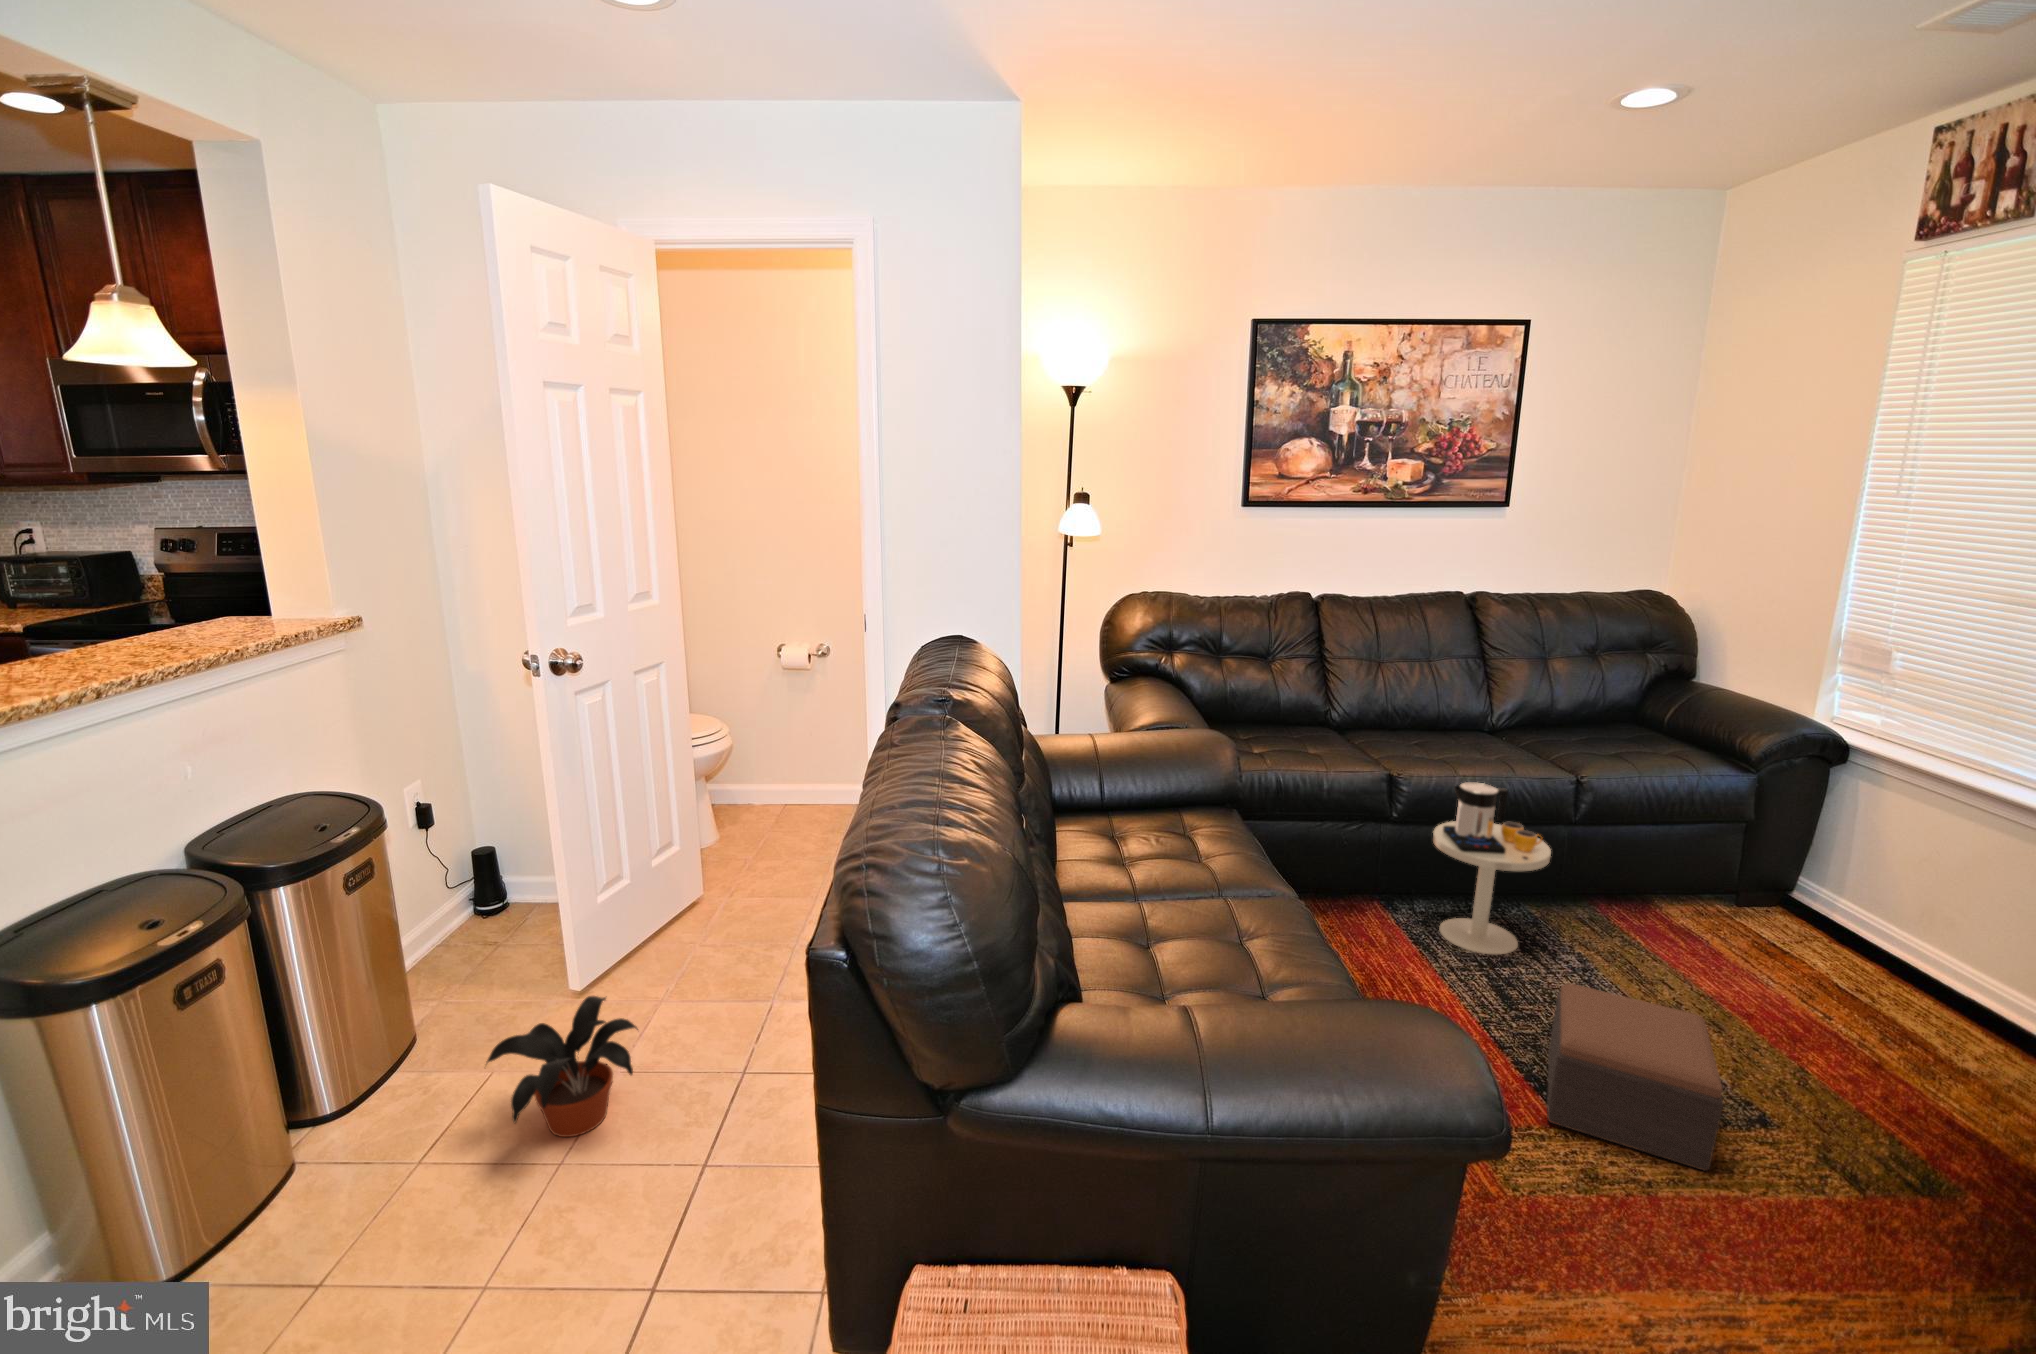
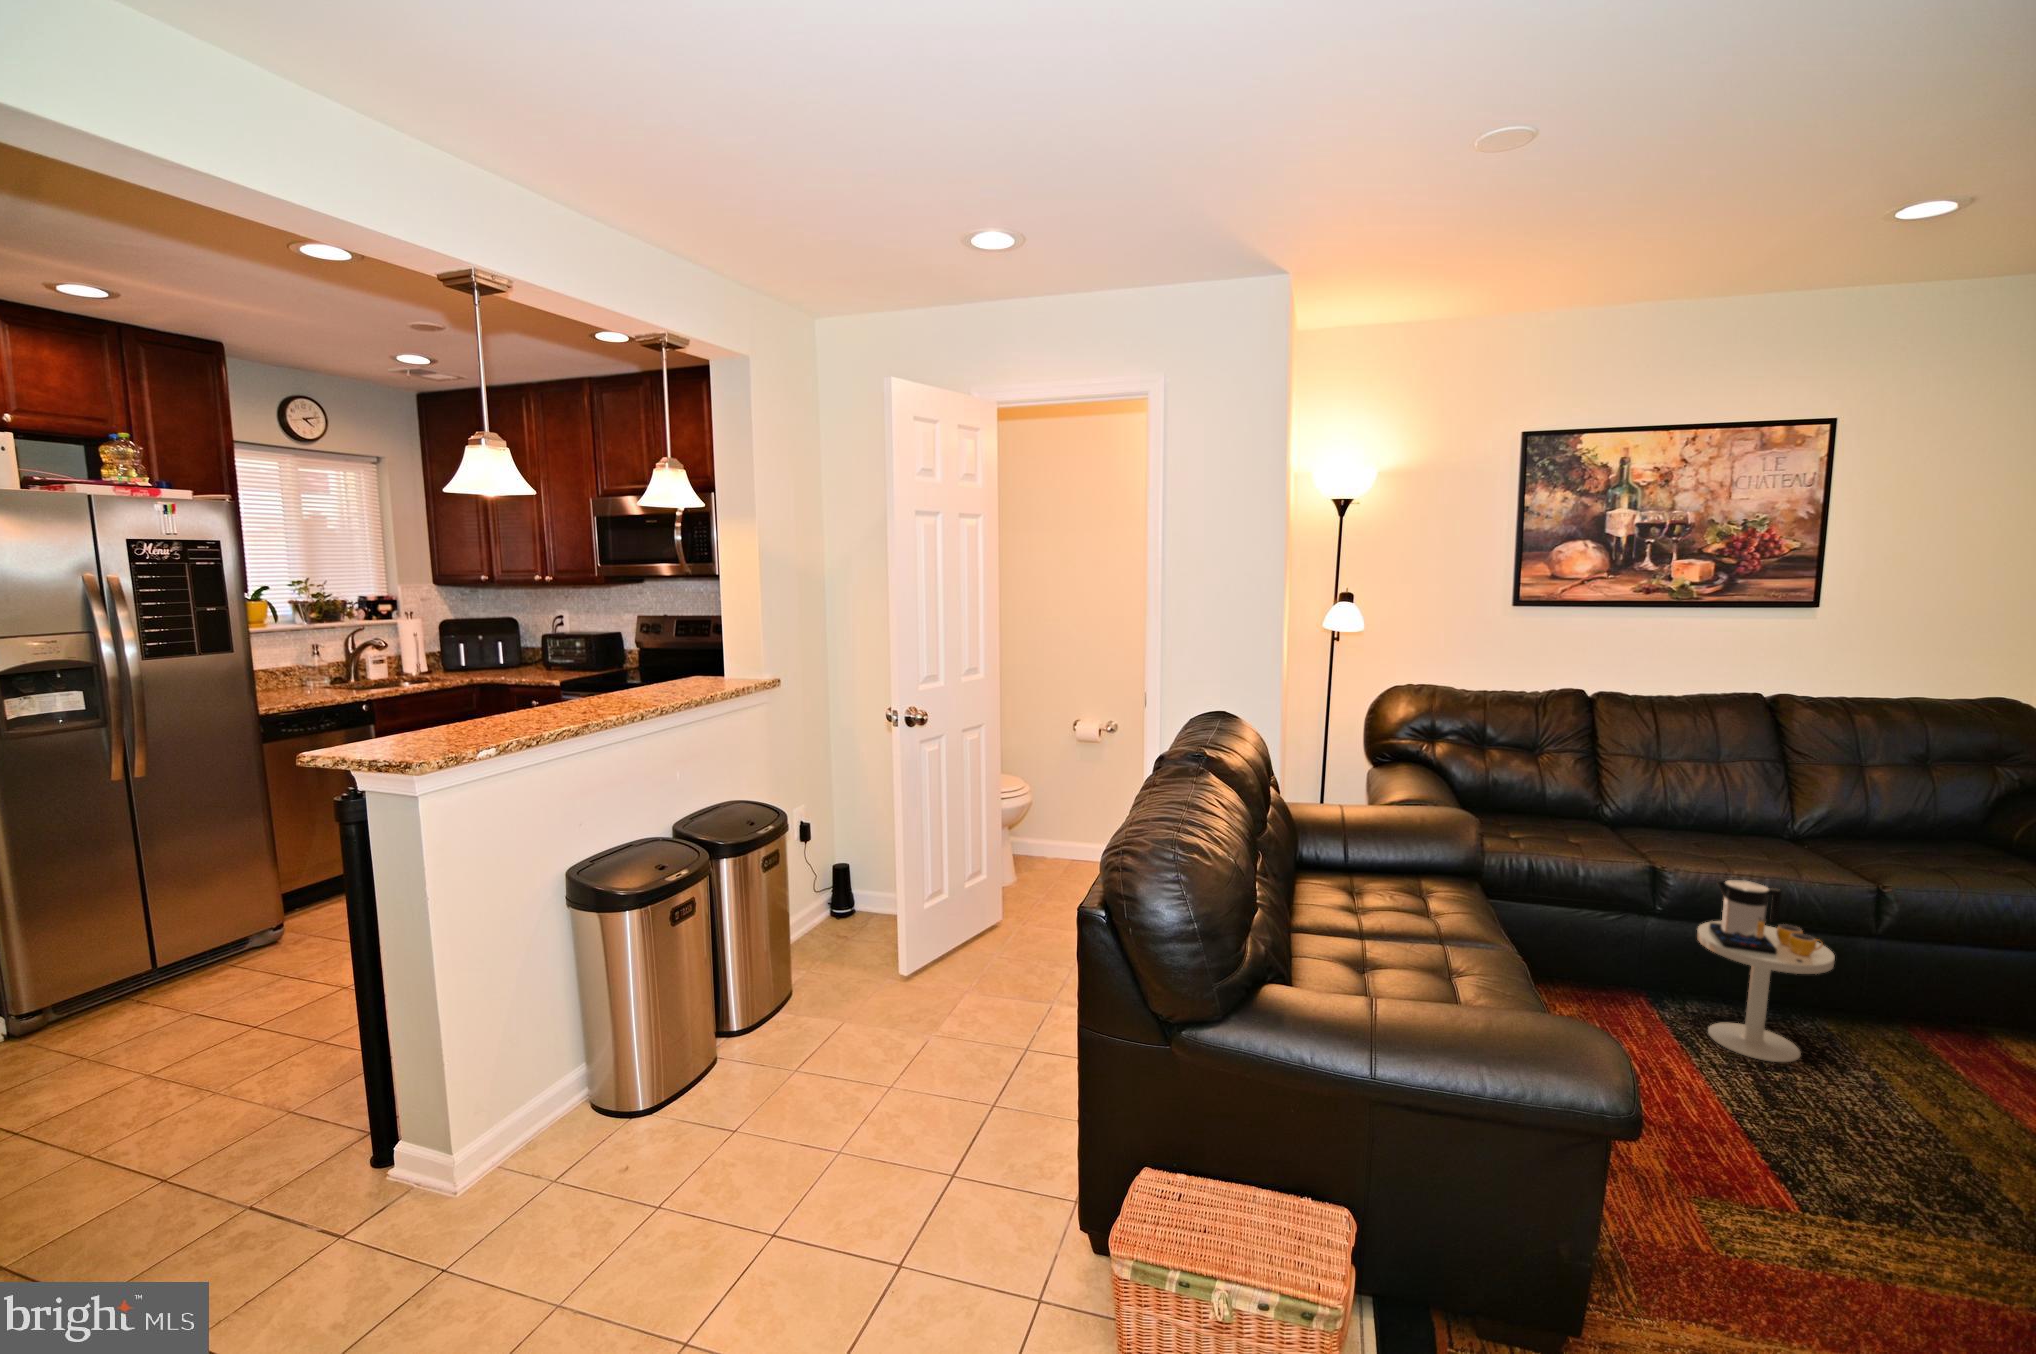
footstool: present [1547,983,1723,1171] -> none [1784,1079,1986,1280]
potted plant: present [487,996,637,1137] -> none [853,965,957,1066]

